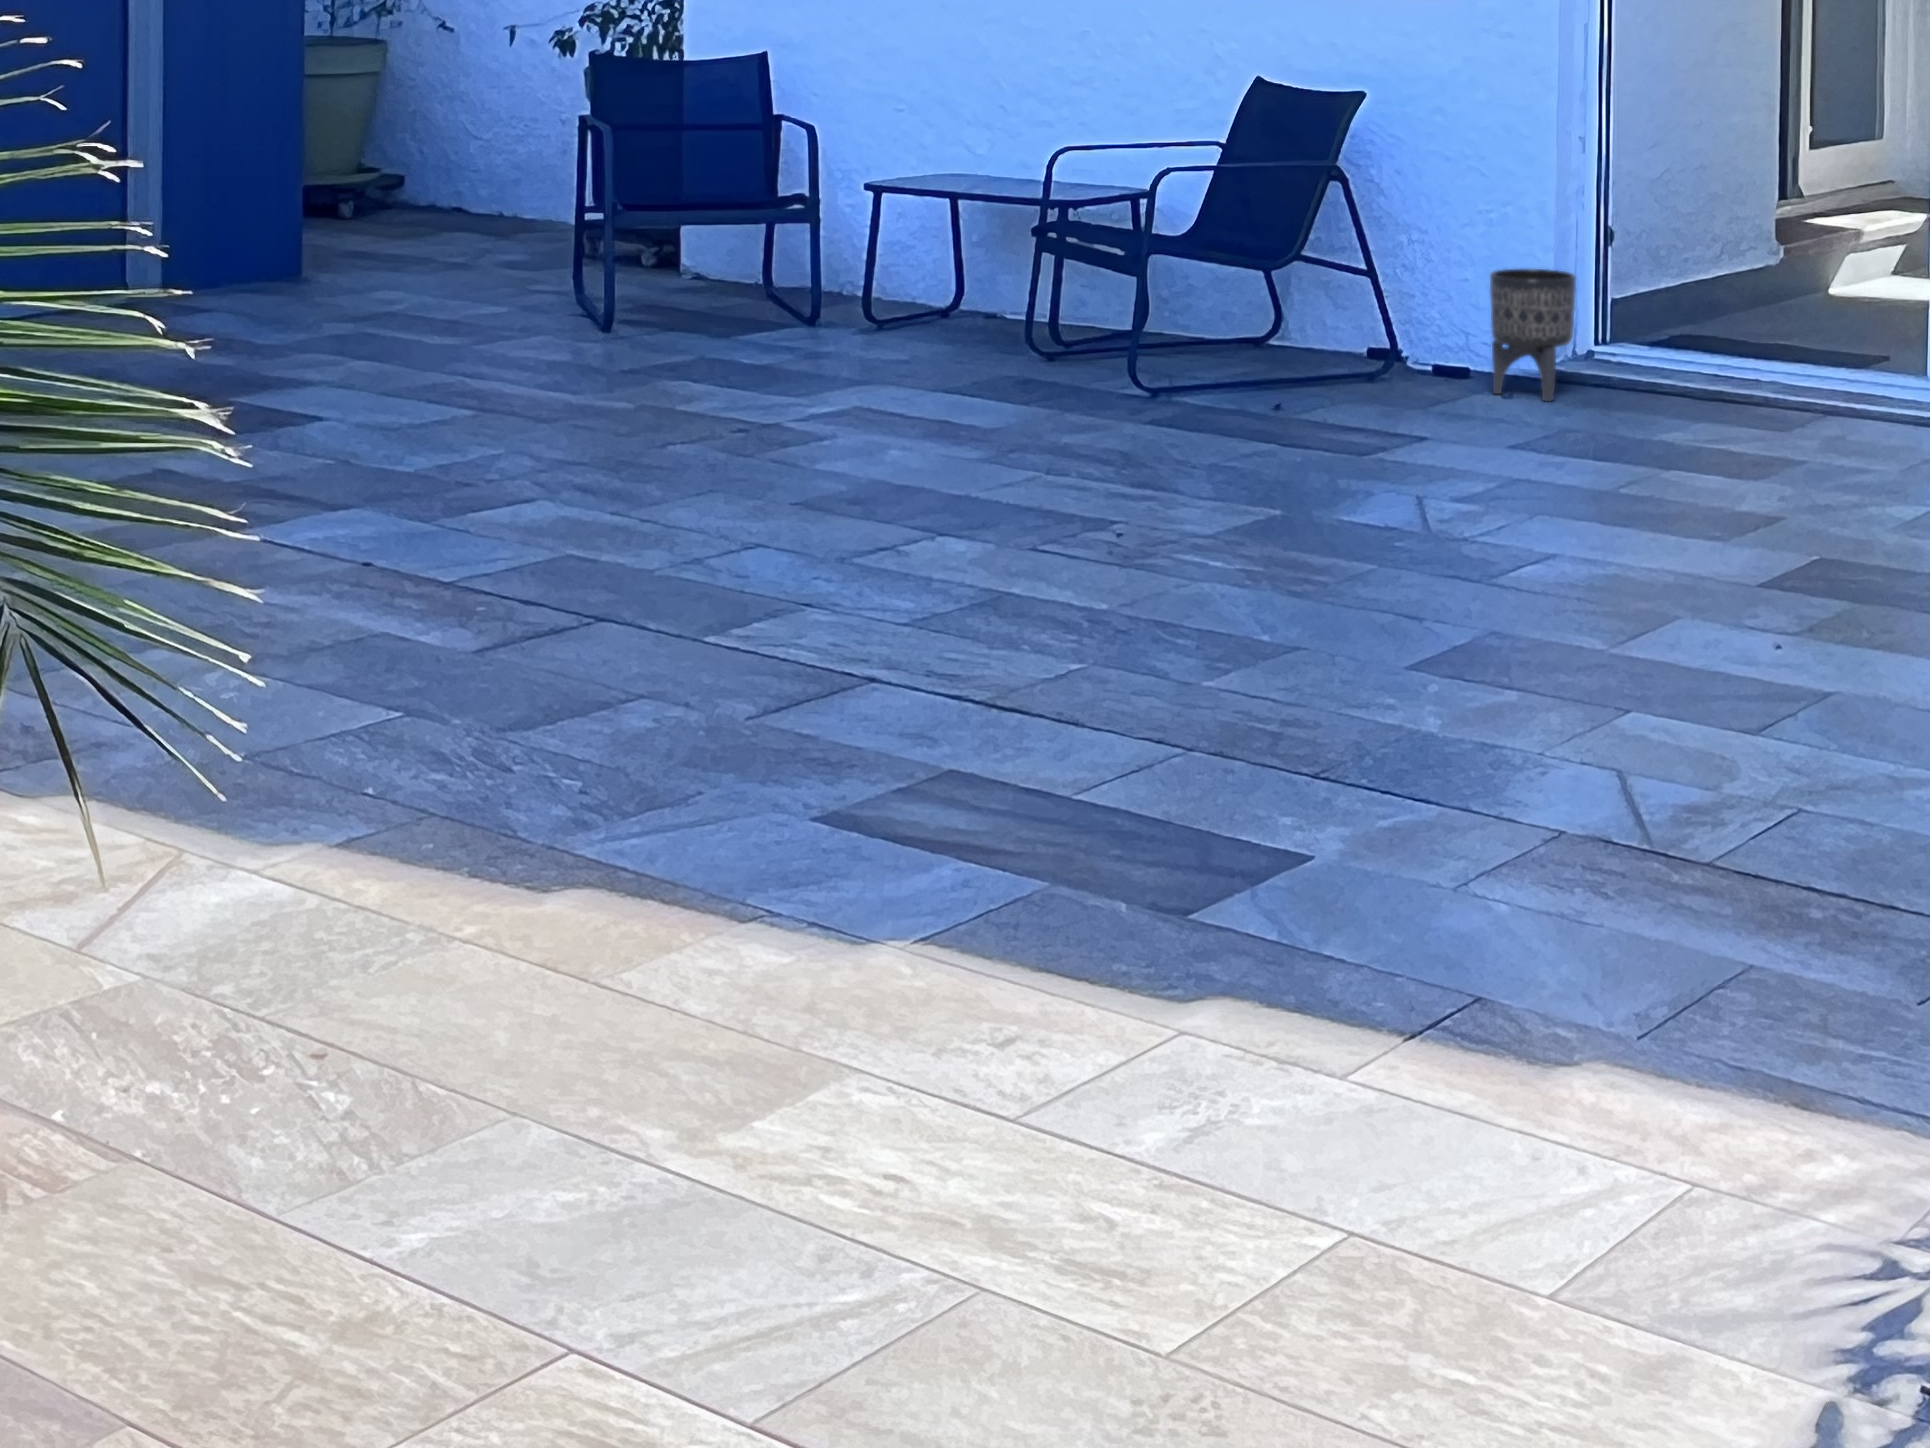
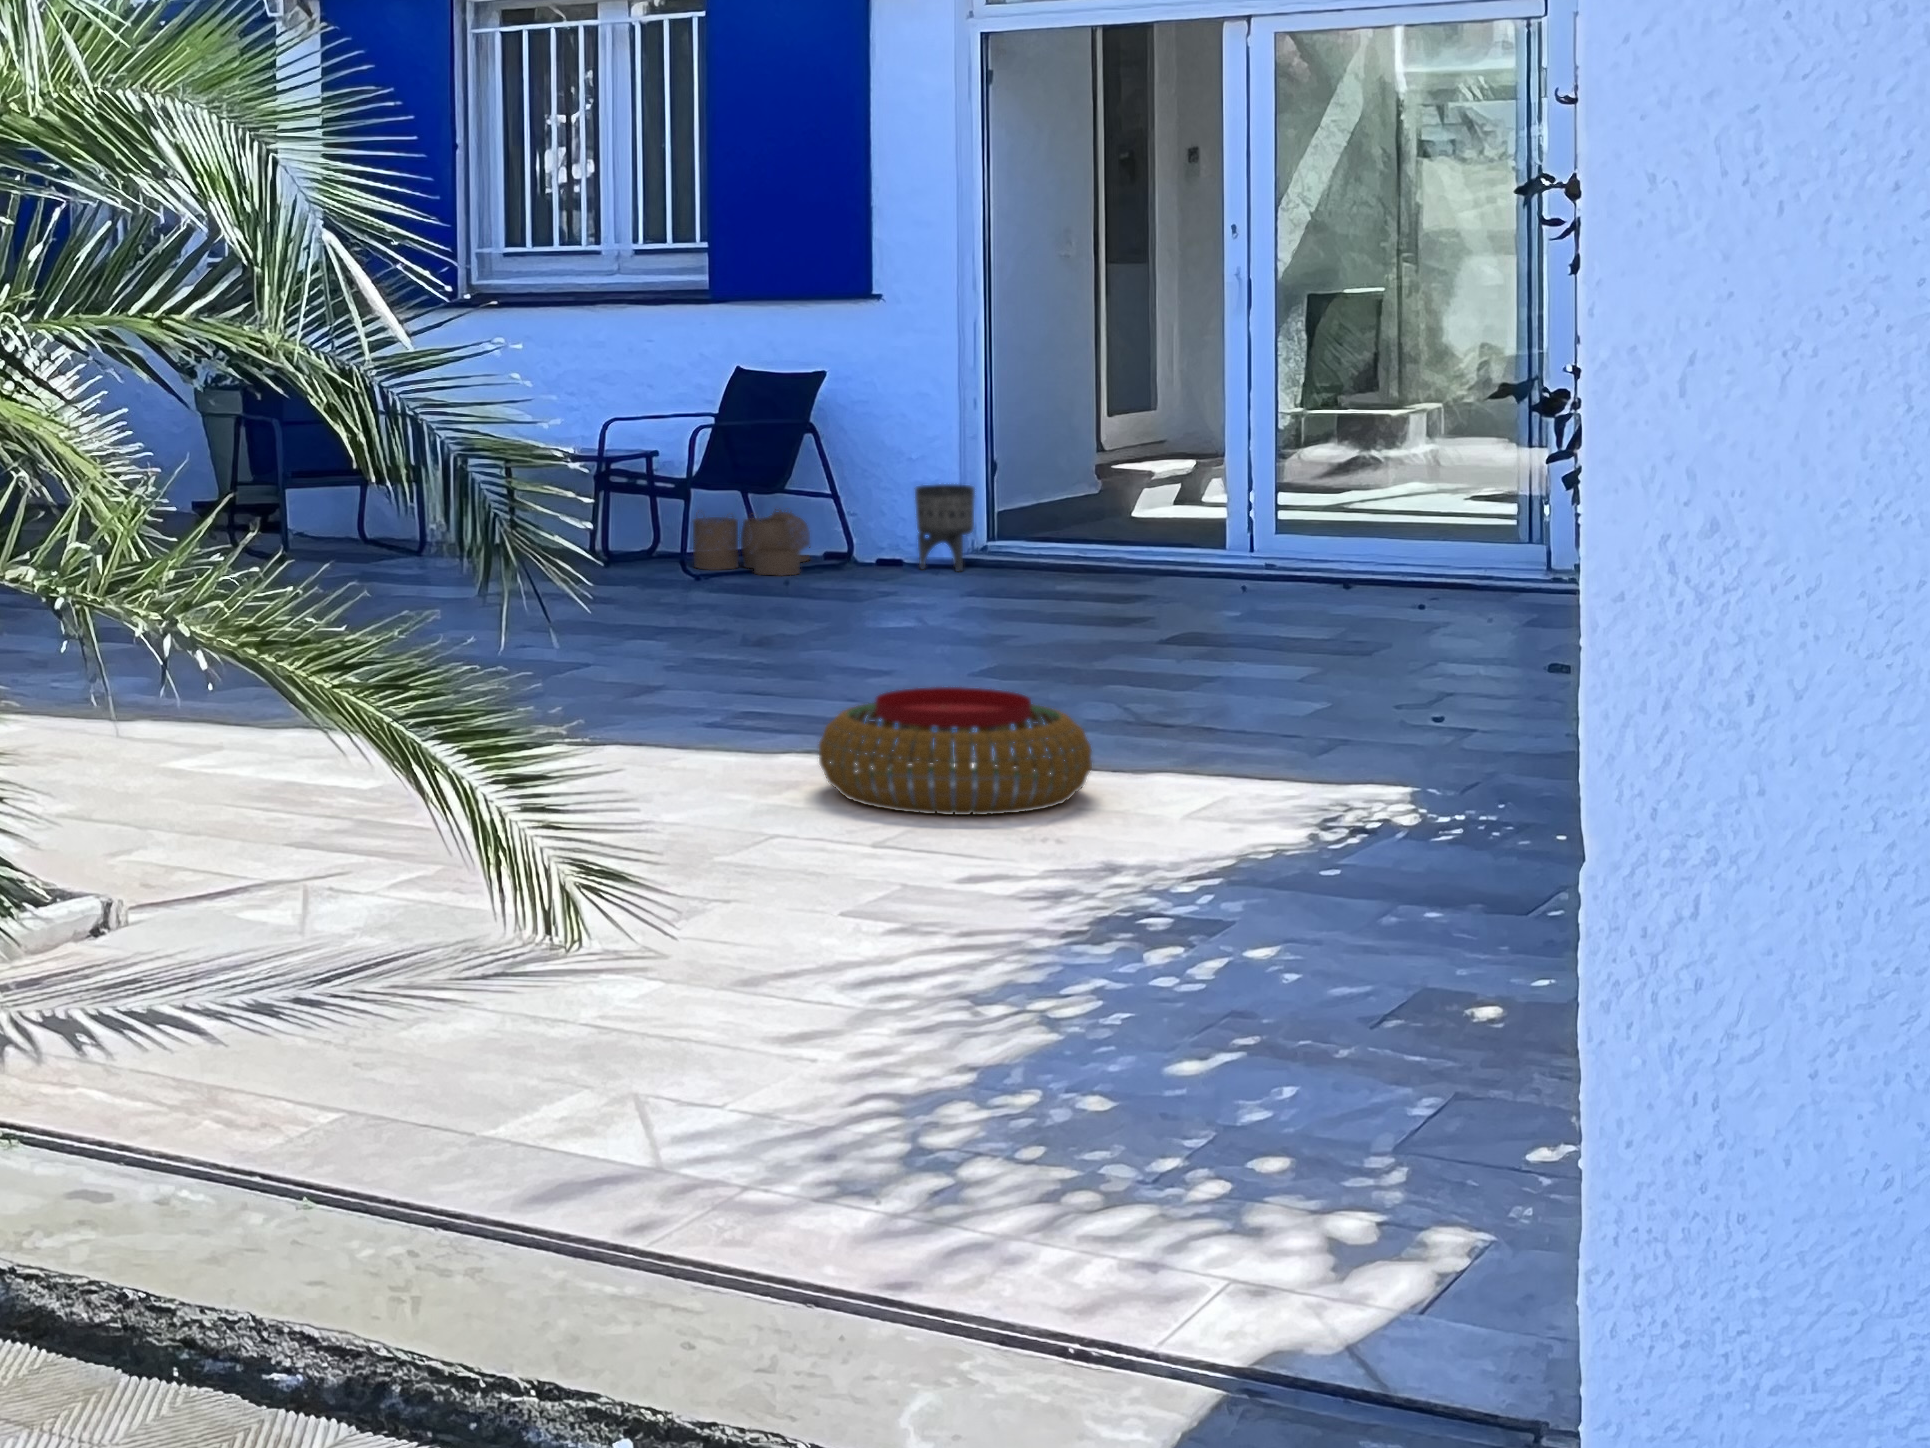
woven basket: none [1174,288,1350,398] -> present [693,509,810,575]
pouf: none [948,819,1493,1156] -> present [819,687,1092,815]

